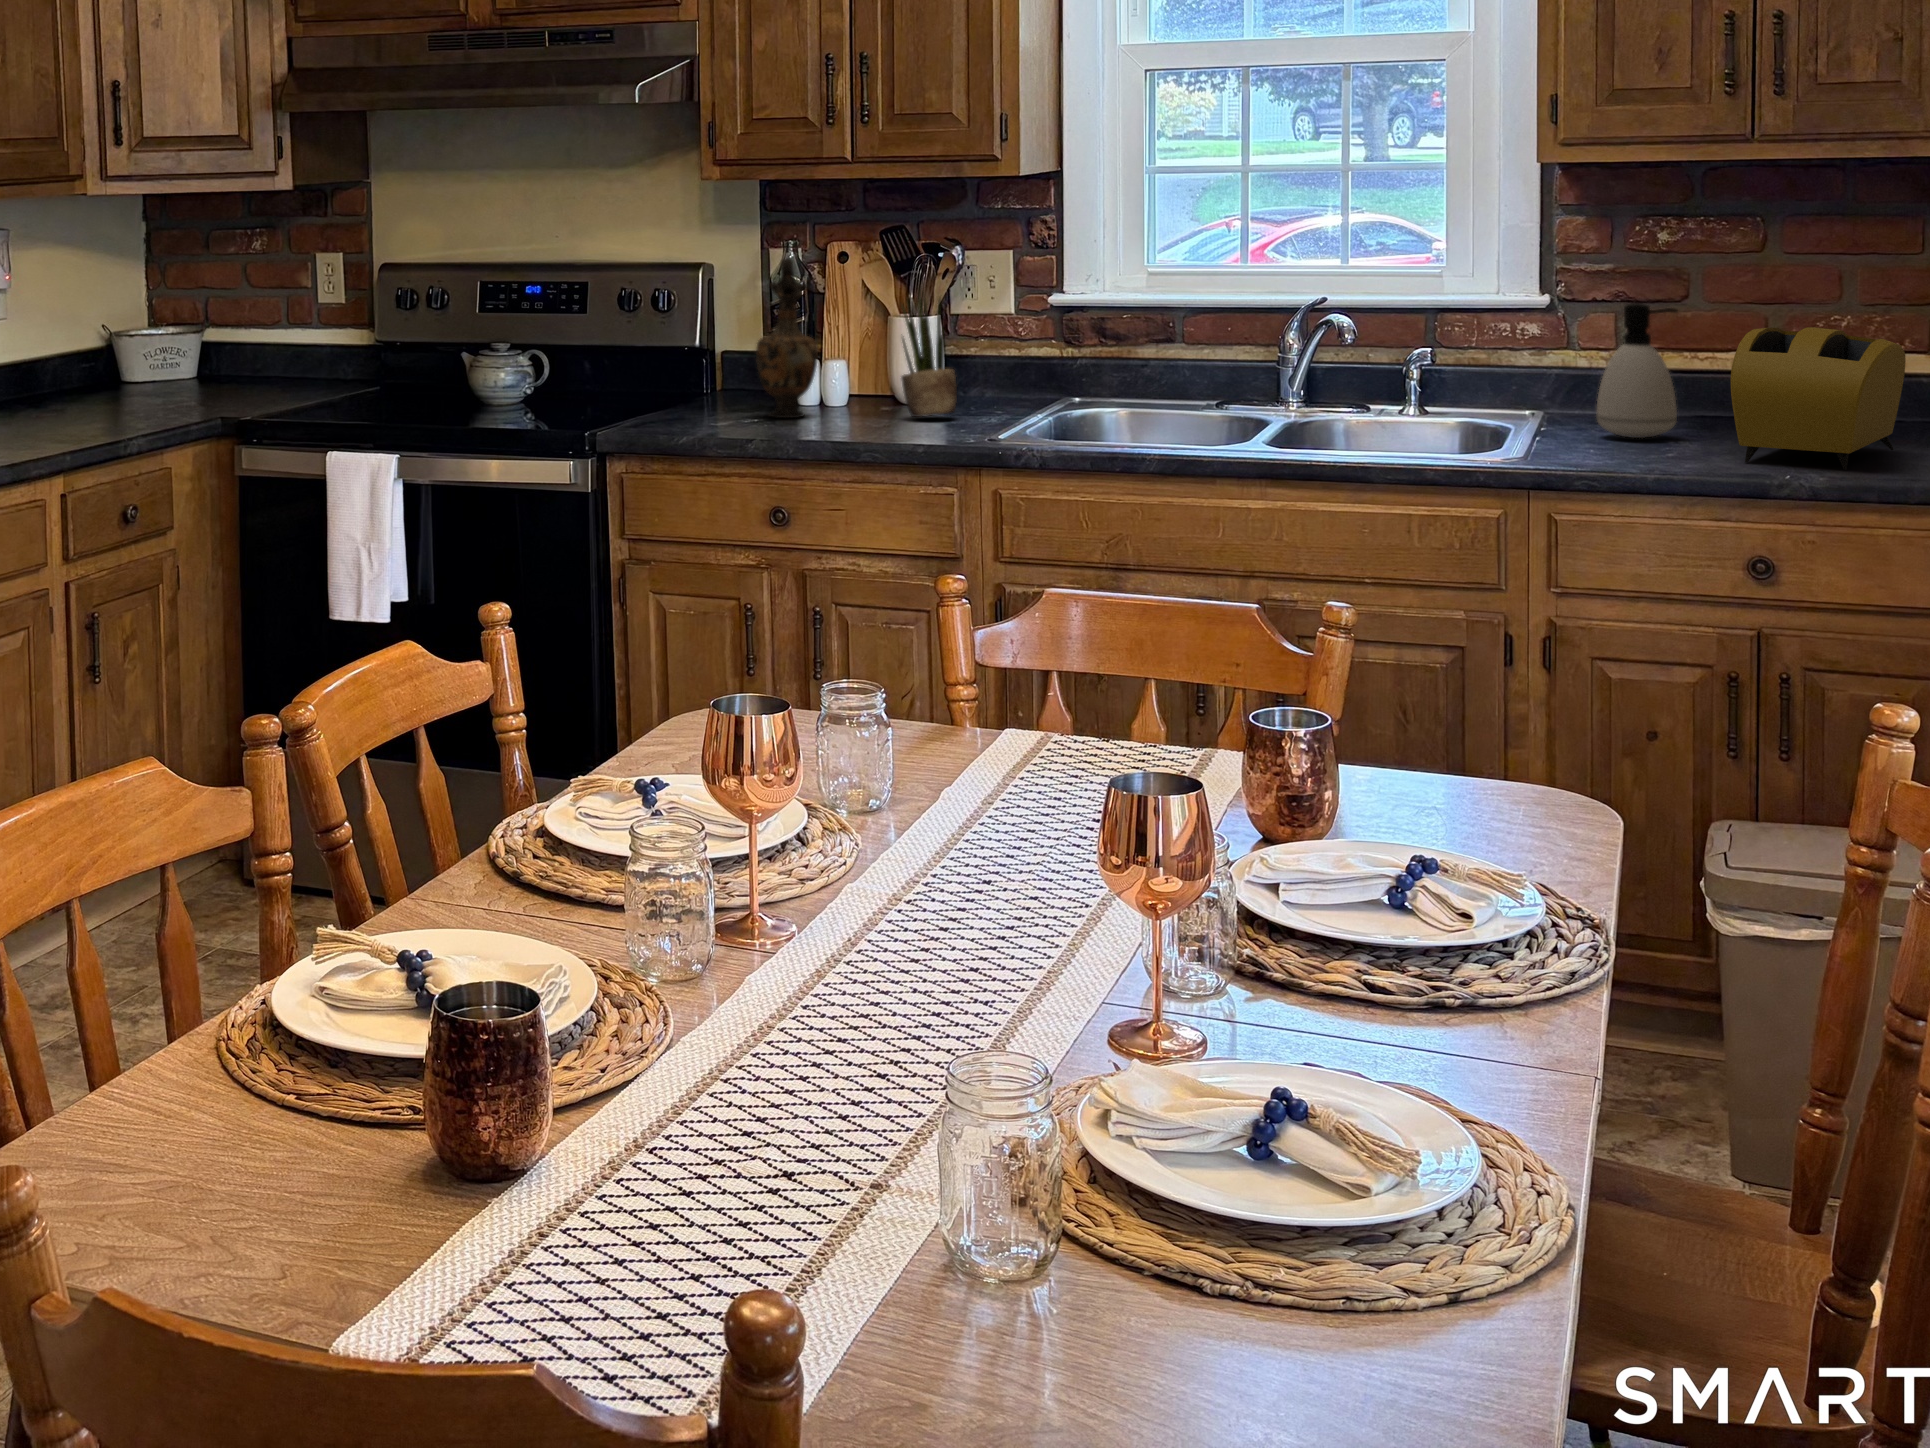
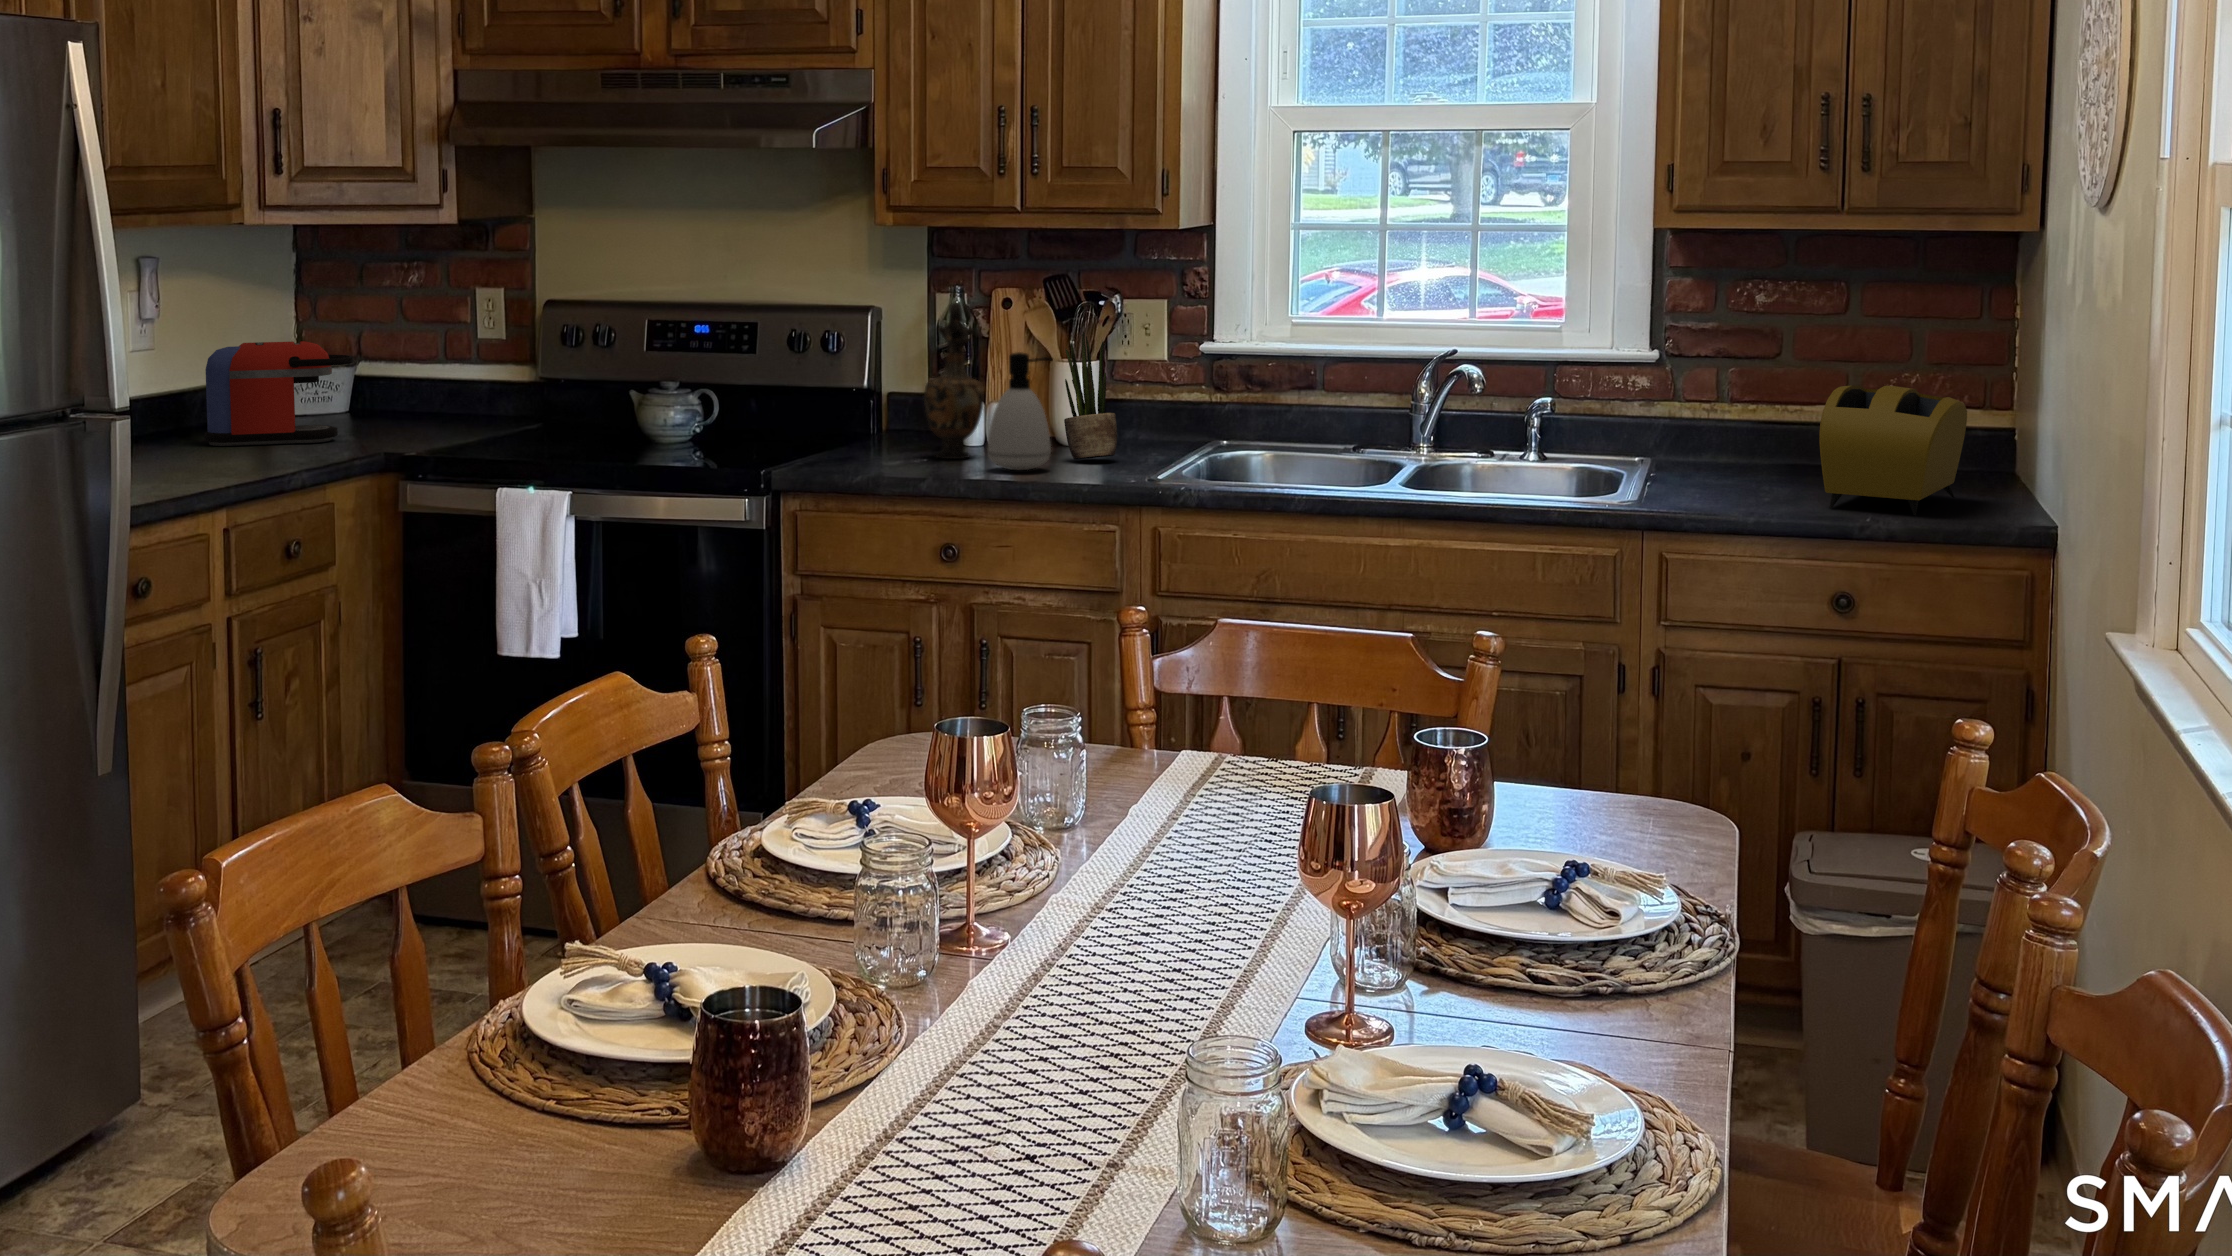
soap dispenser: present [1596,303,1677,438] -> present [988,352,1053,470]
coffee maker: none [56,309,197,412] -> present [204,341,354,446]

